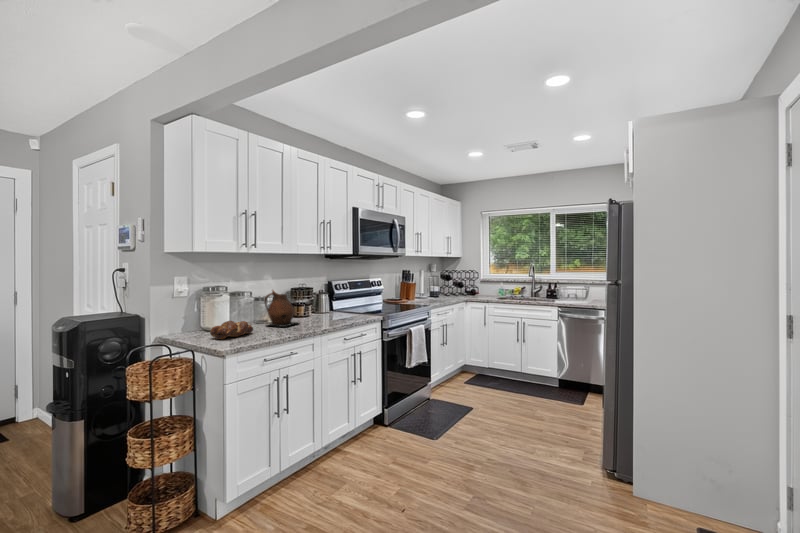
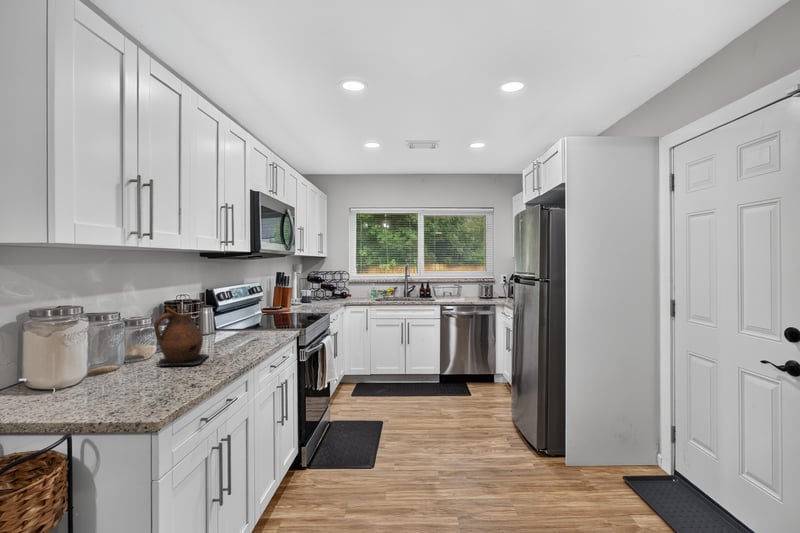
bread loaf: present [210,321,253,339] -> none [94,366,163,405]

